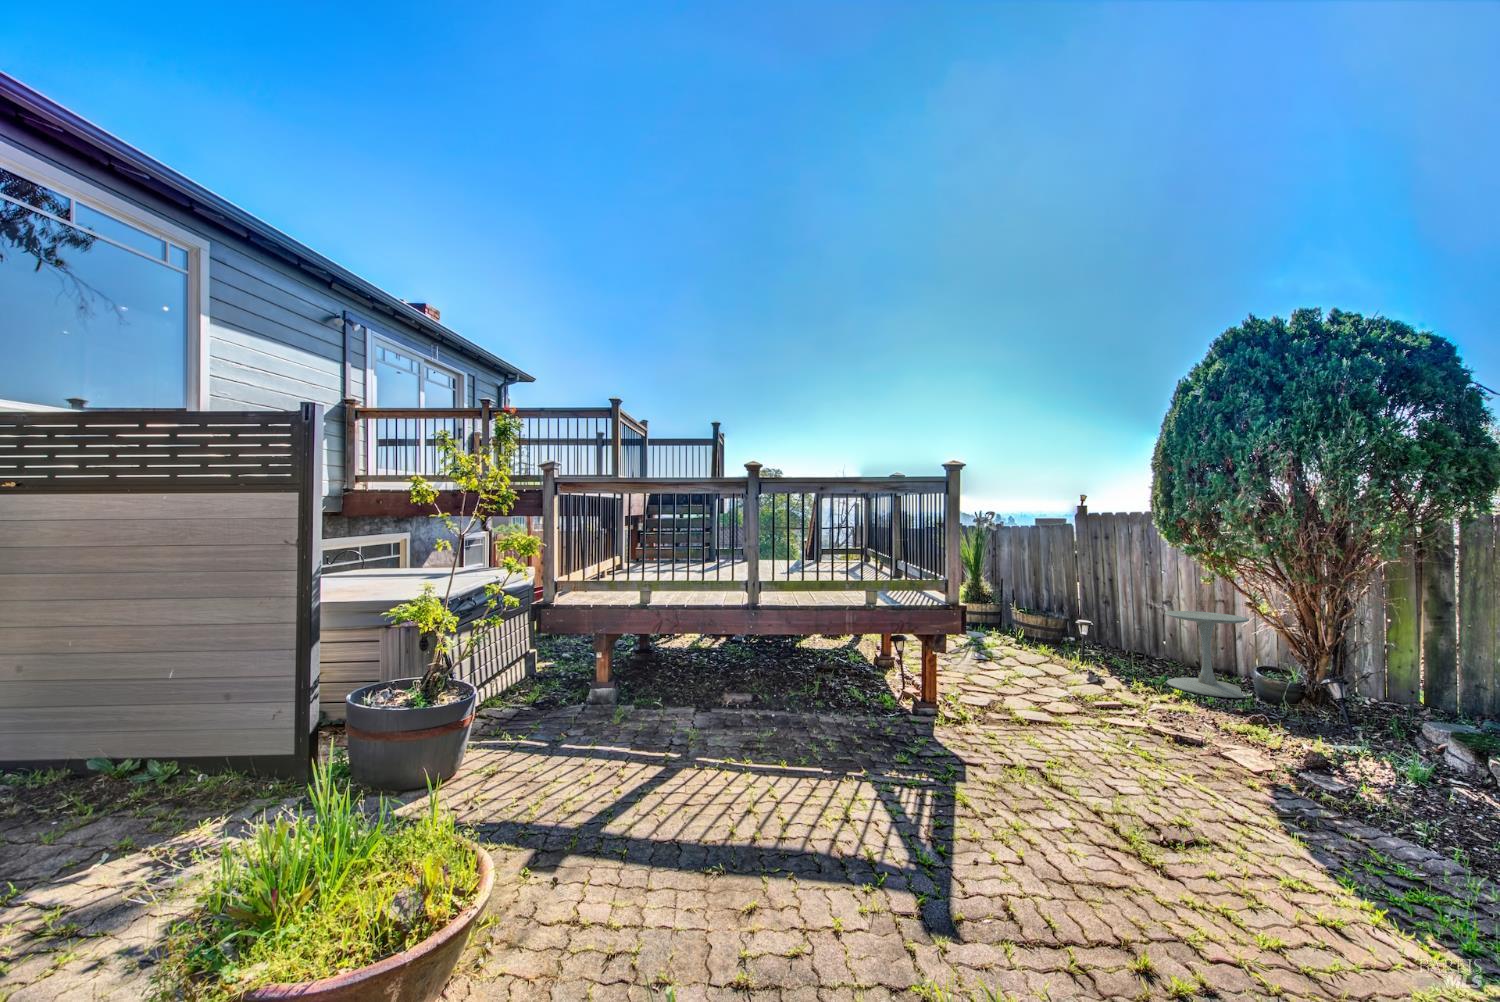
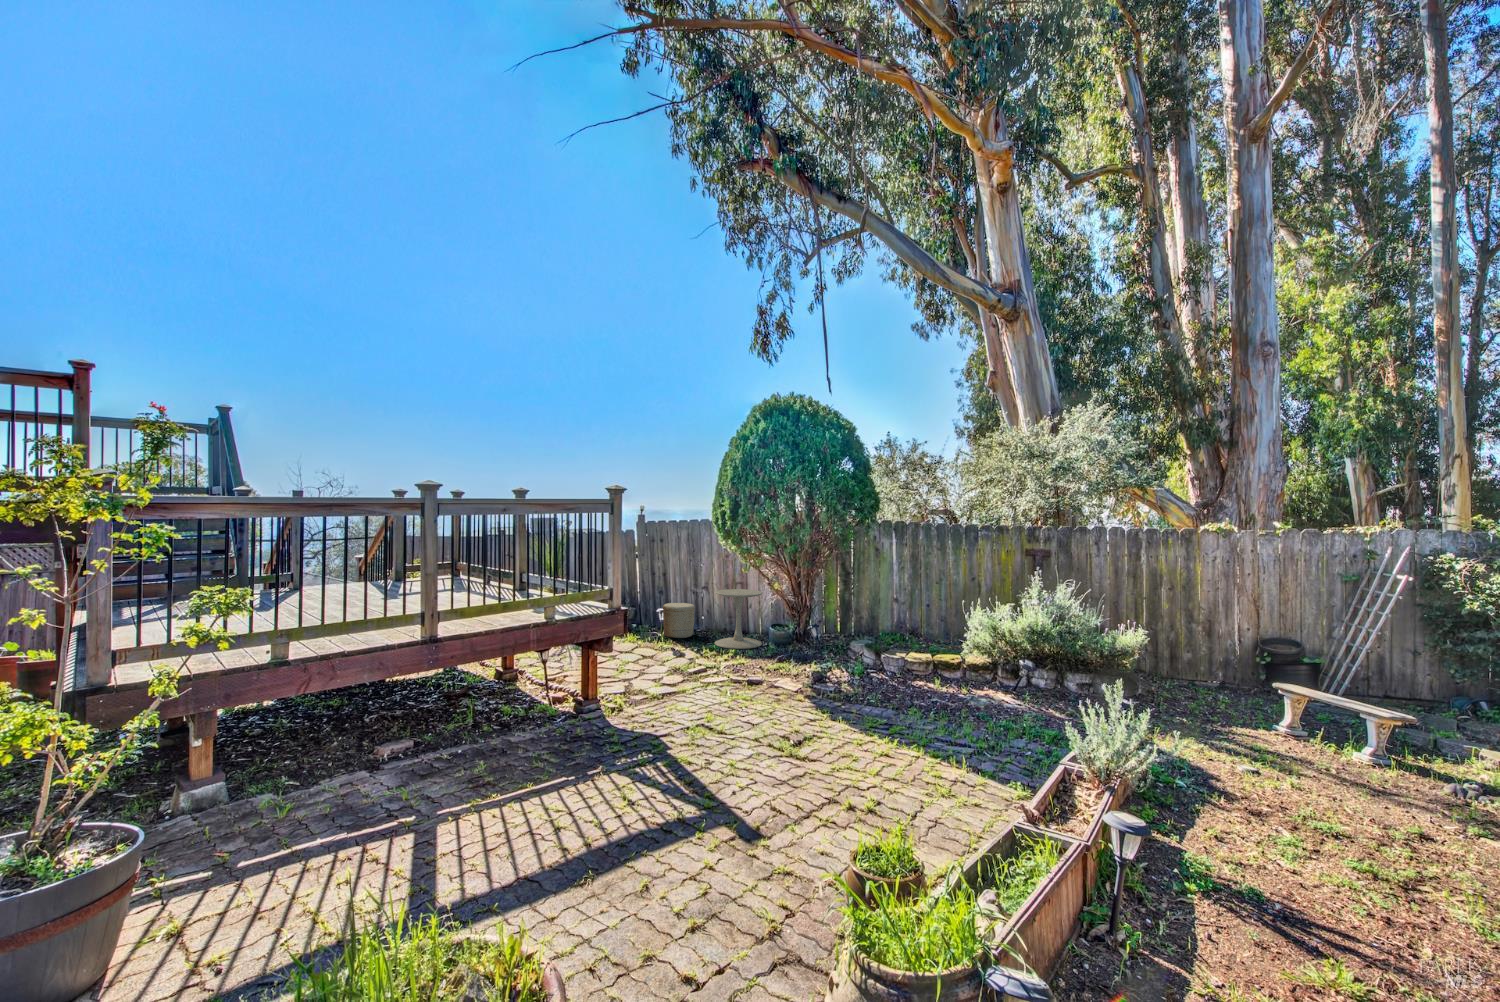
woven basket: none [1097,622,1145,668] -> present [663,603,695,638]

